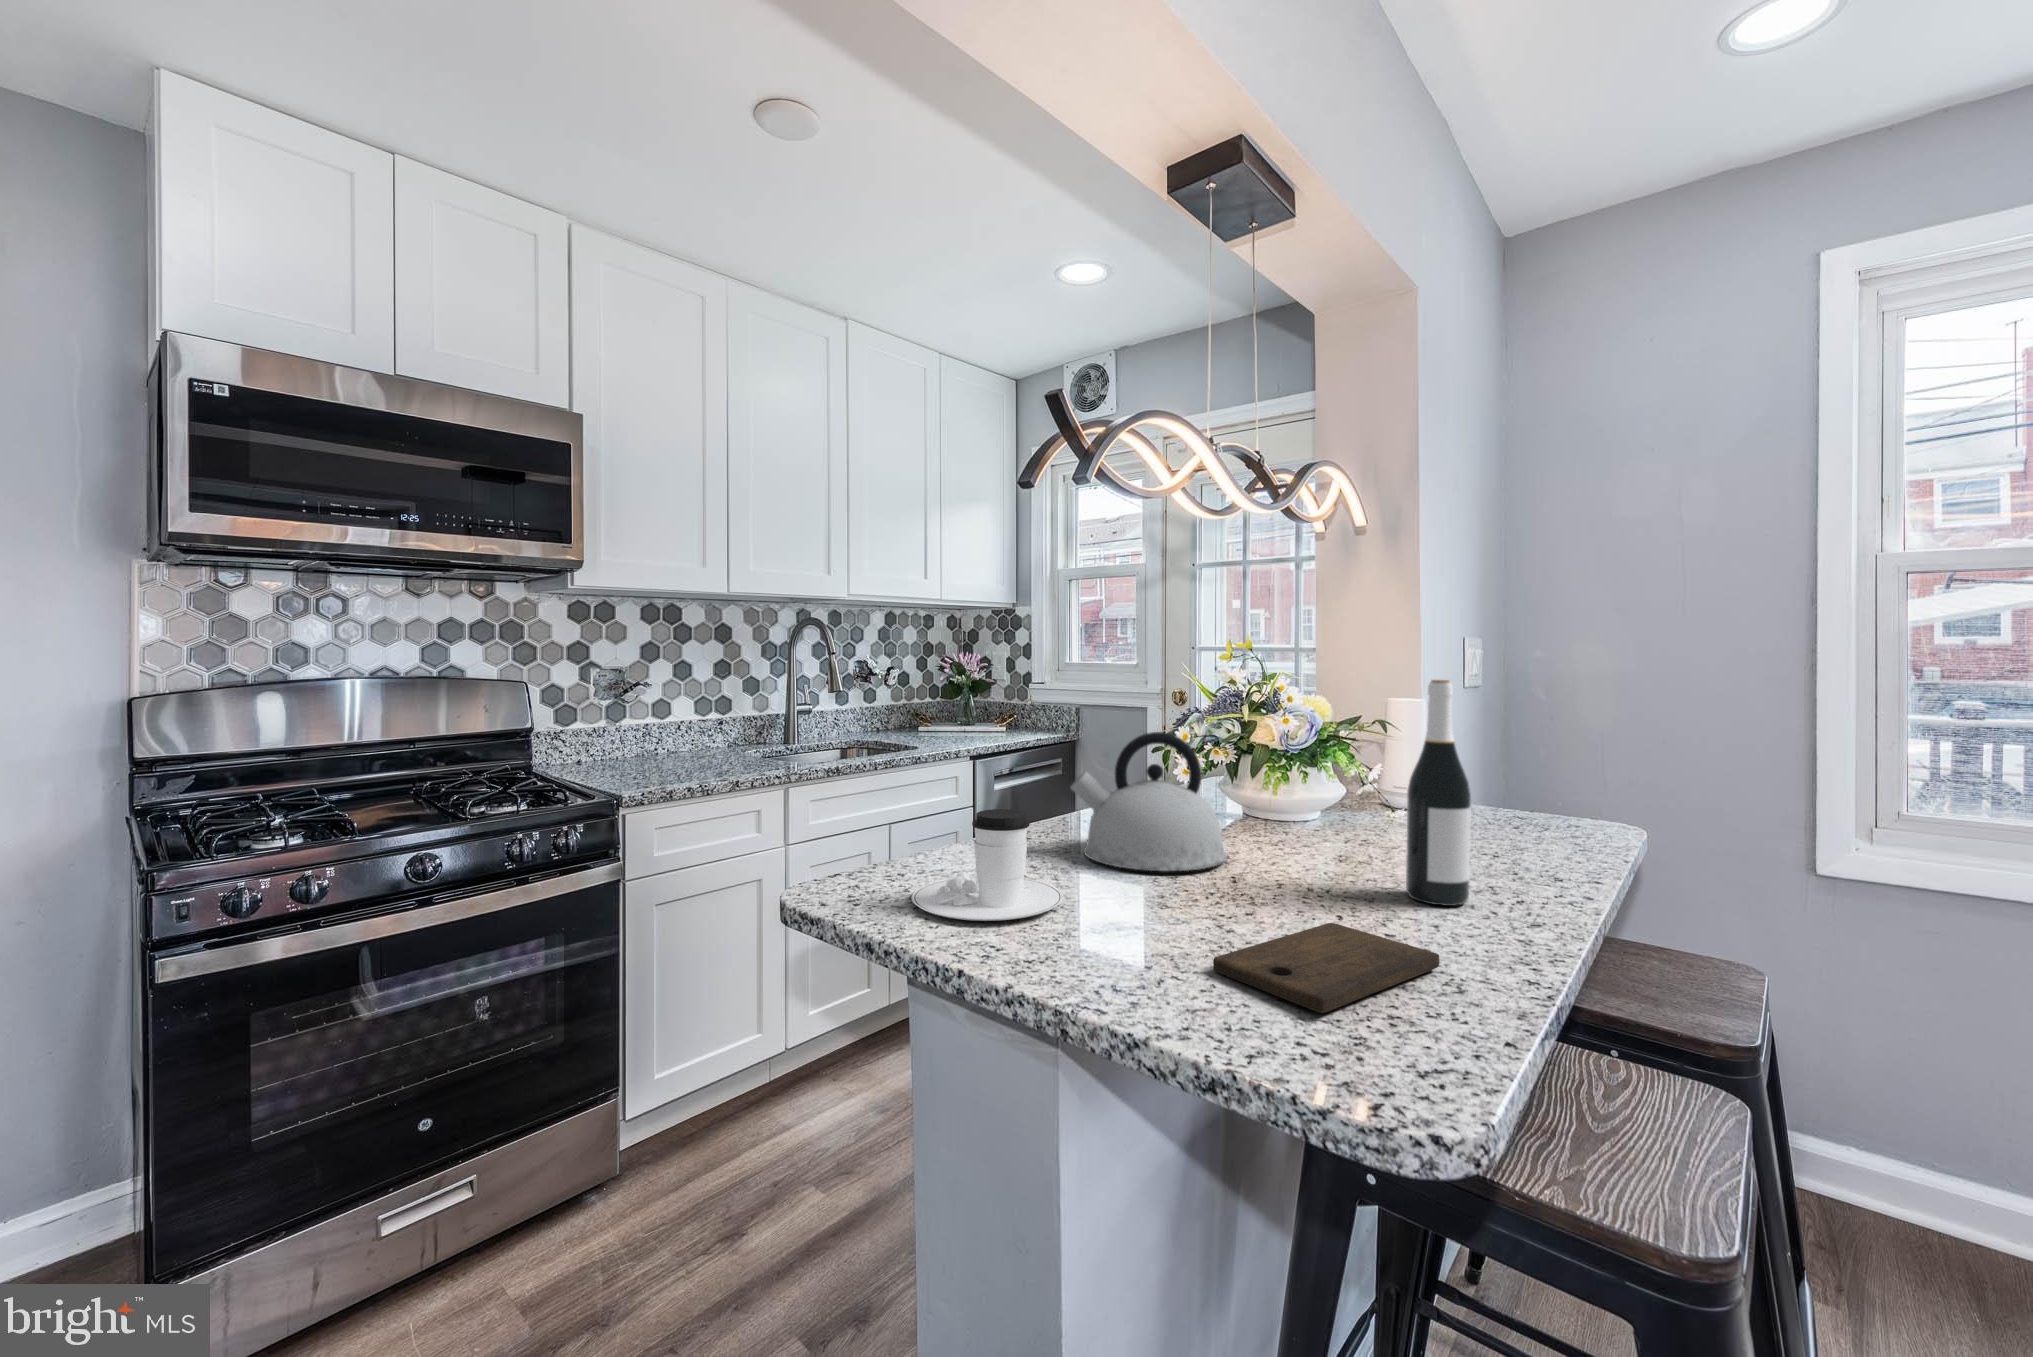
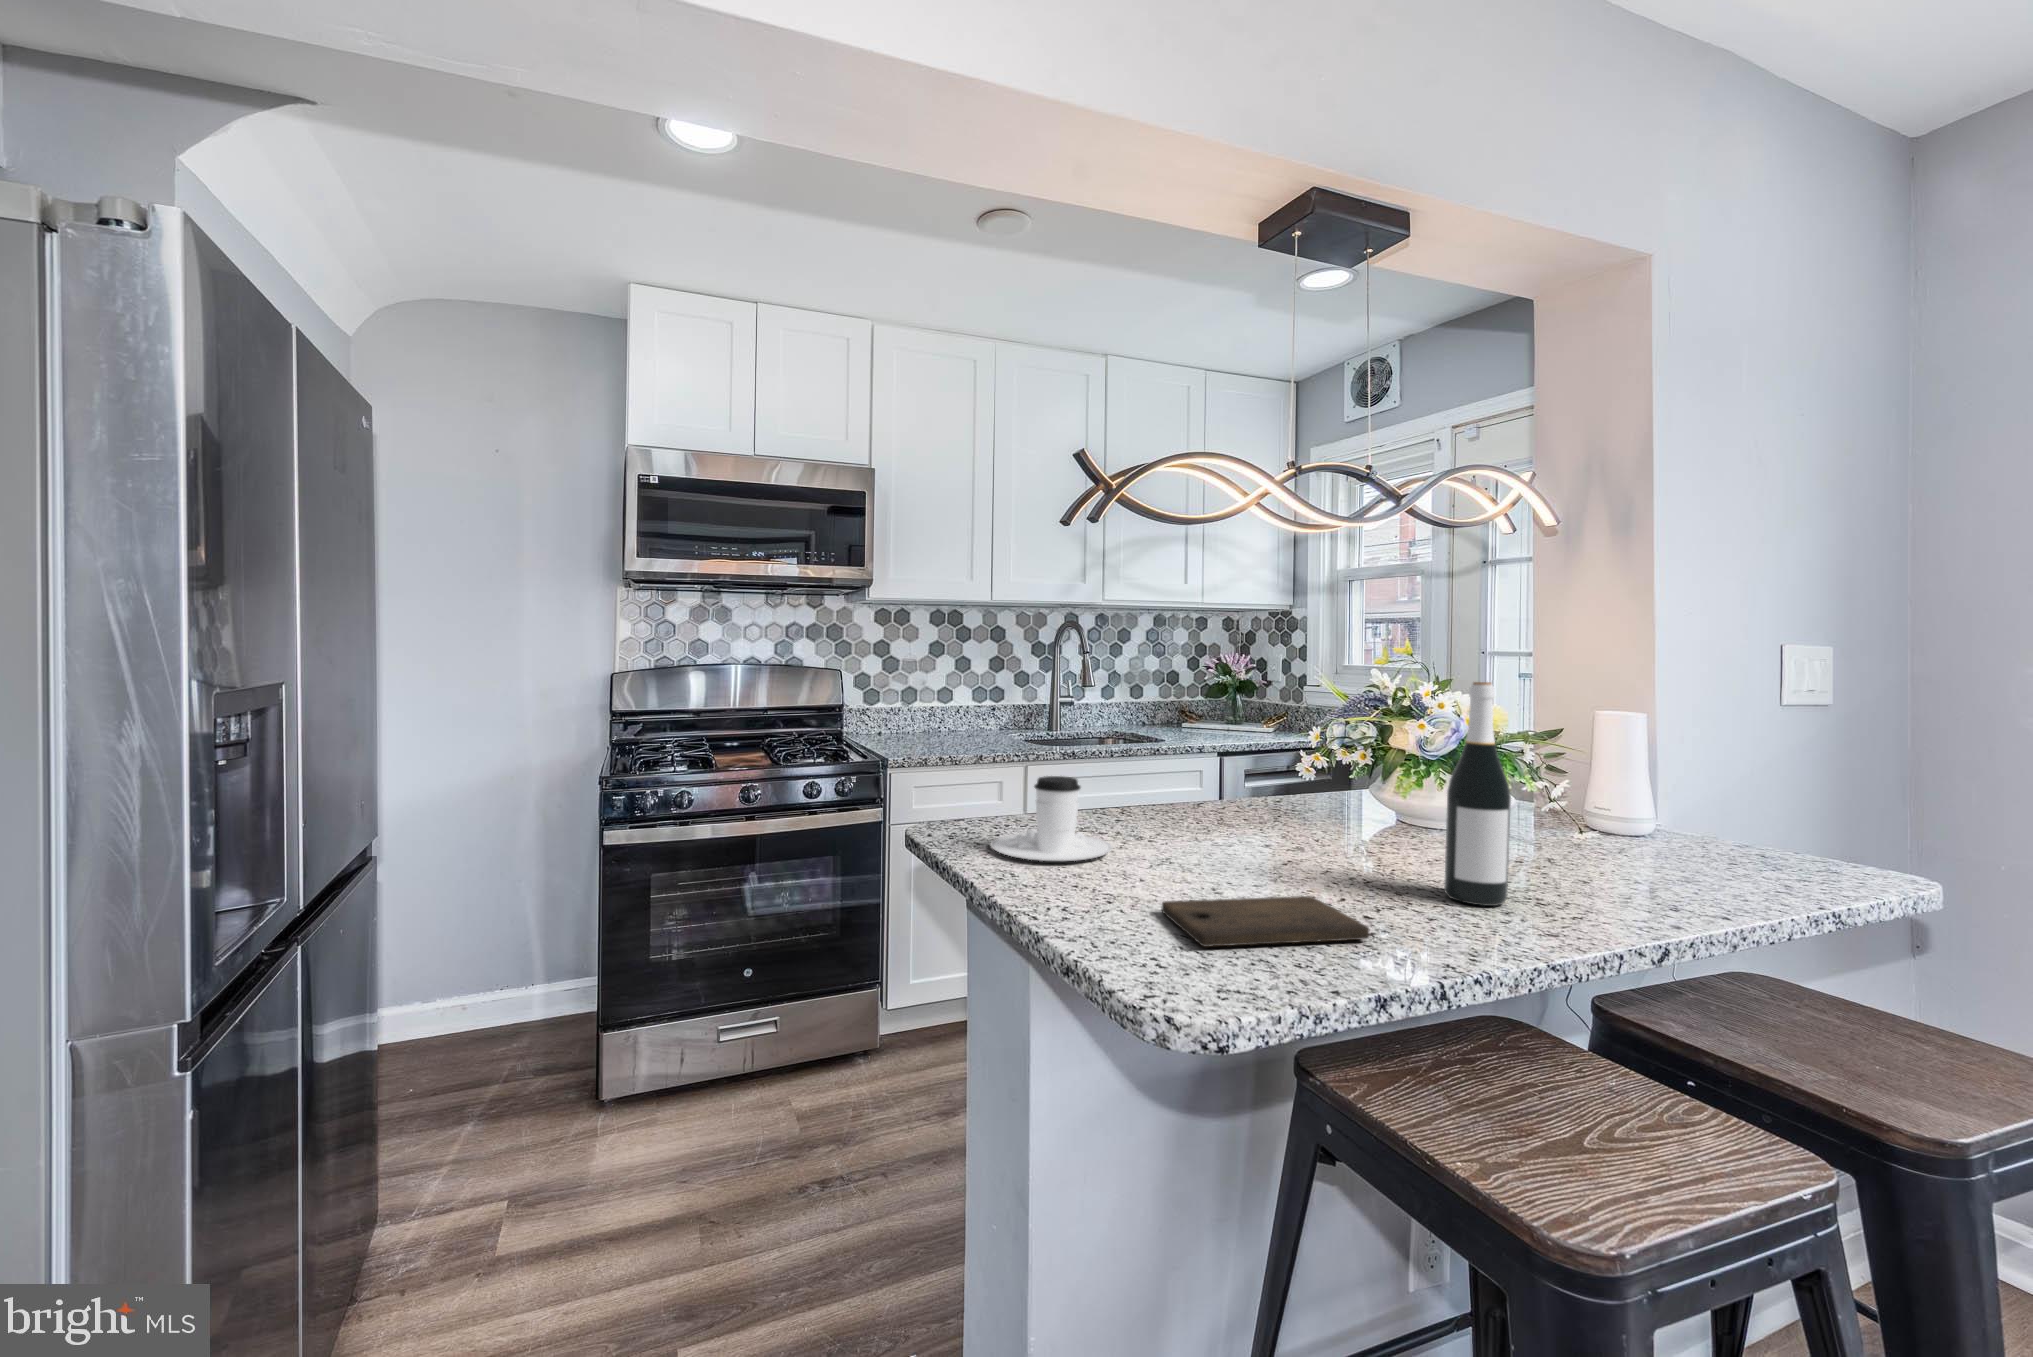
kettle: present [1071,732,1227,871] -> none [1169,725,1310,850]

